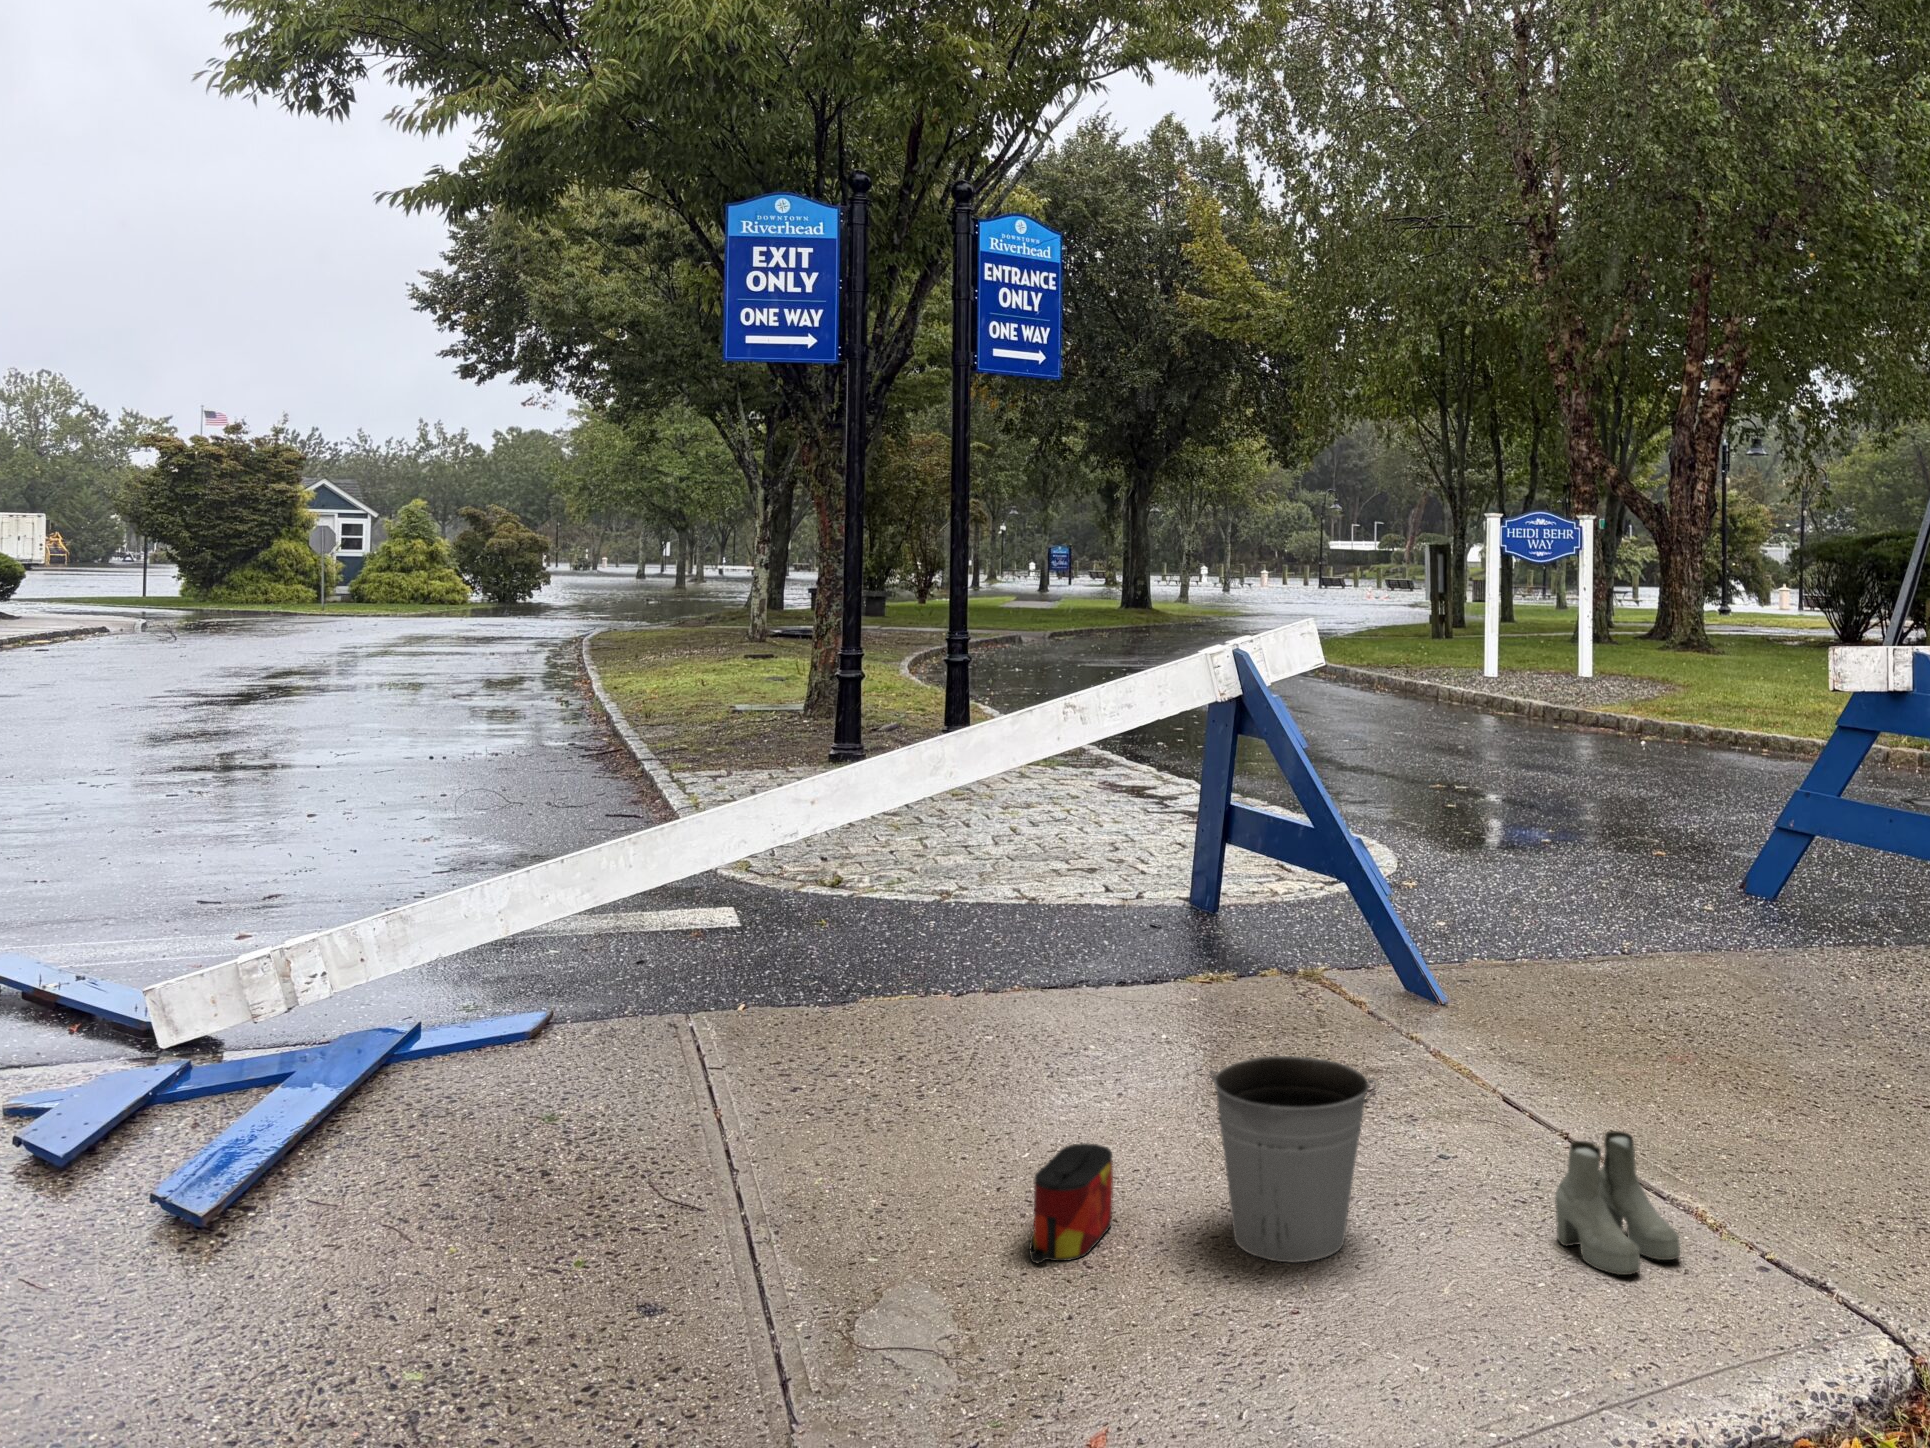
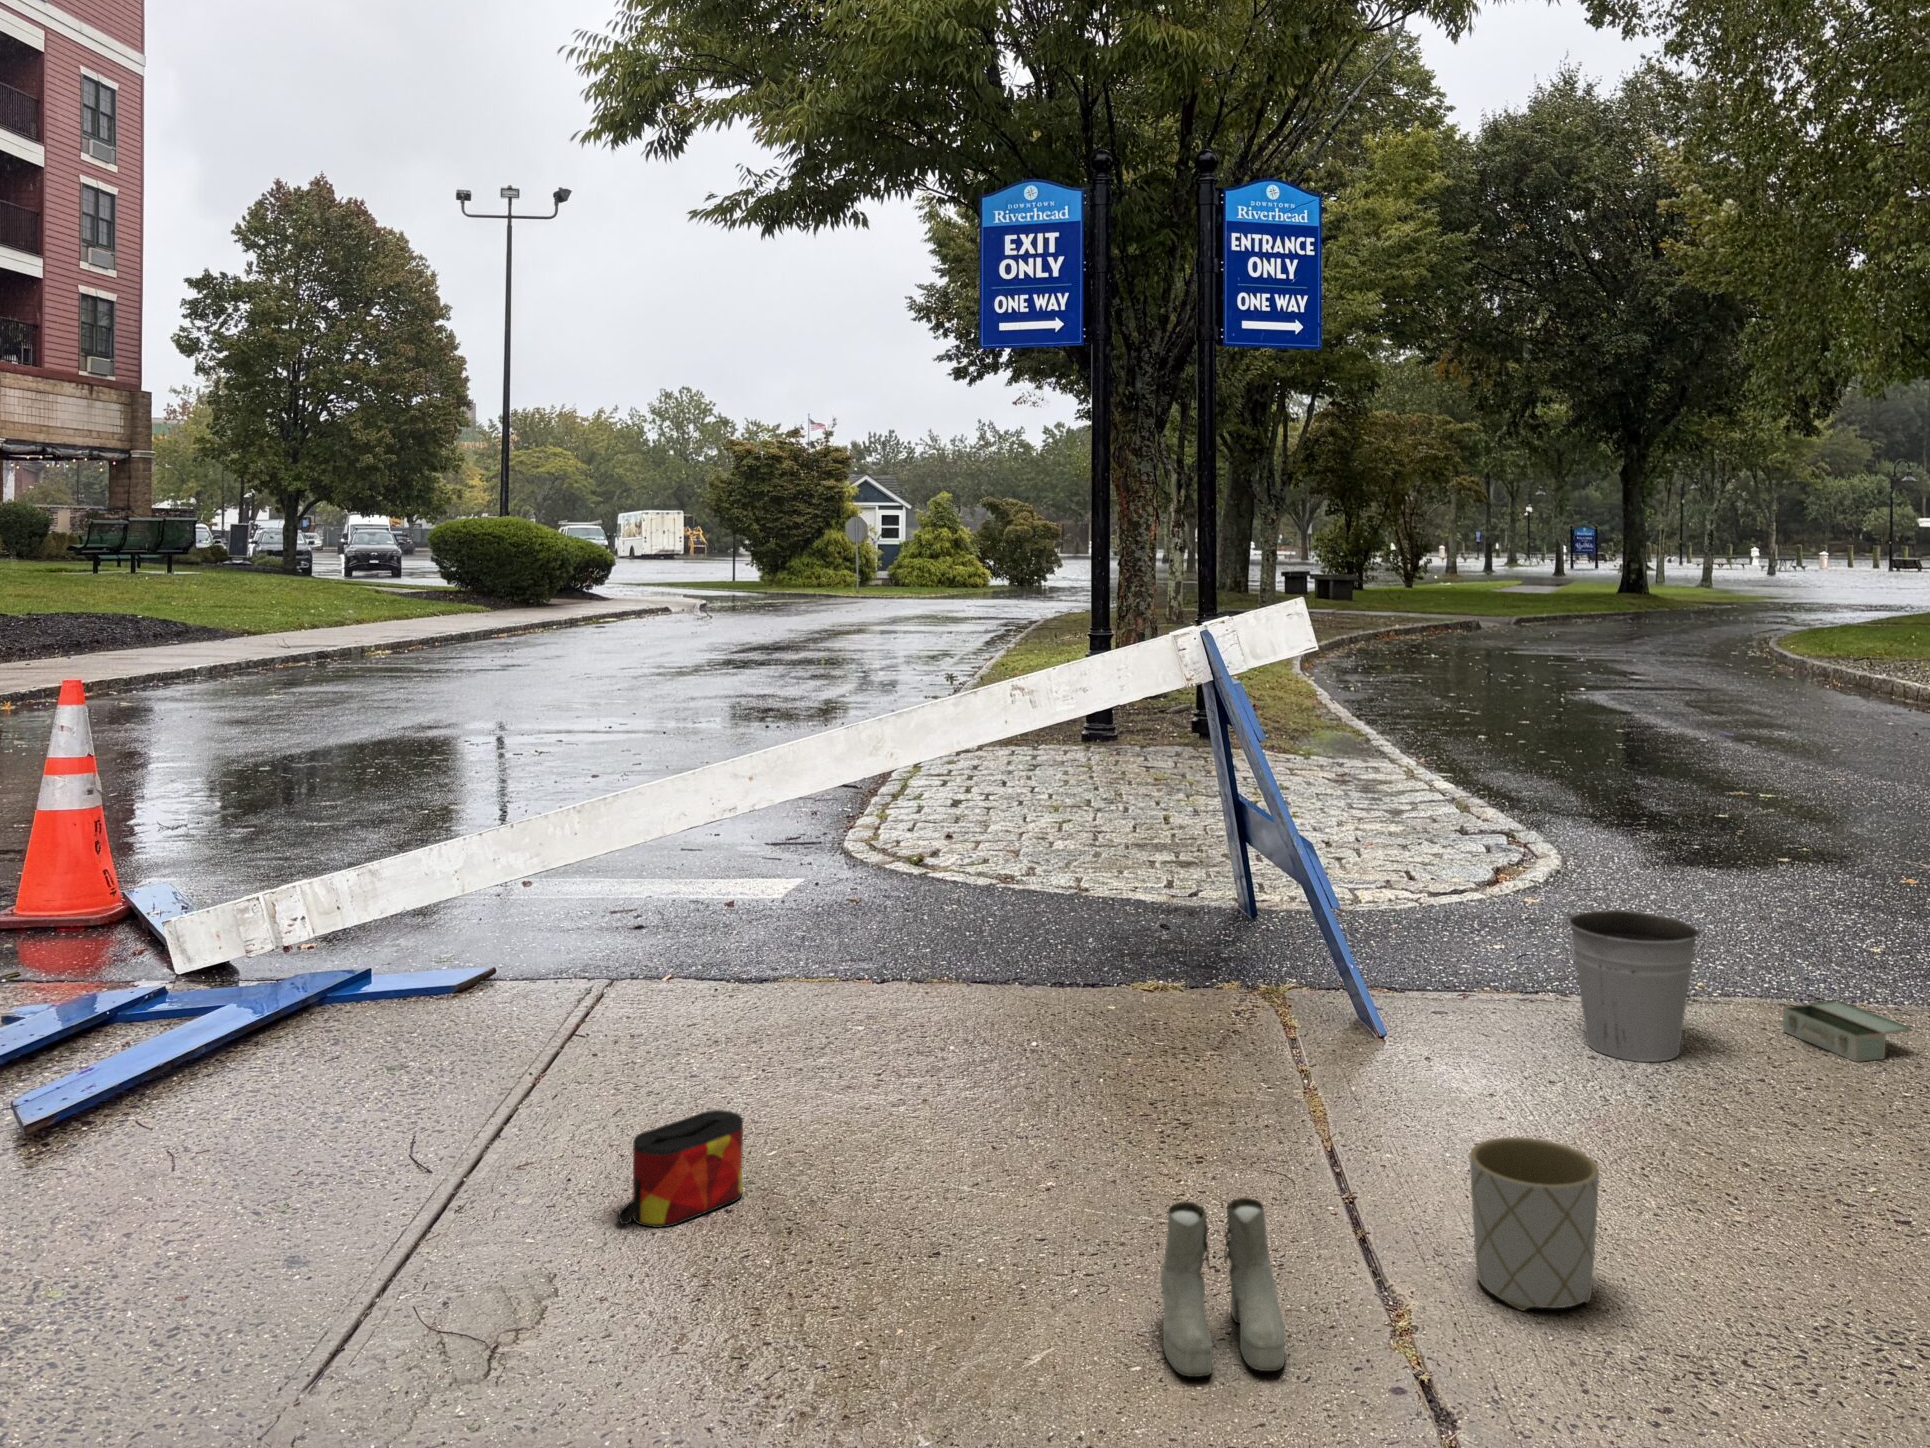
toolbox: none [1691,942,1786,986] -> present [1783,1000,1911,1062]
bucket: present [1209,1056,1375,1263] -> present [1566,910,1705,1062]
planter: none [1707,1058,1806,1187] -> present [1470,1137,1599,1311]

